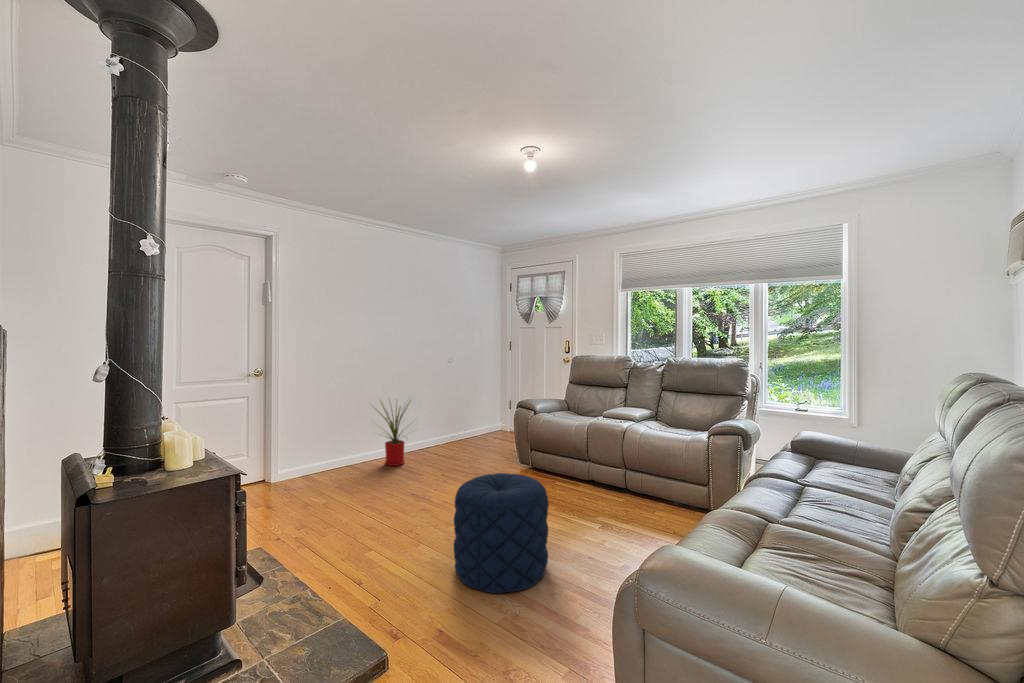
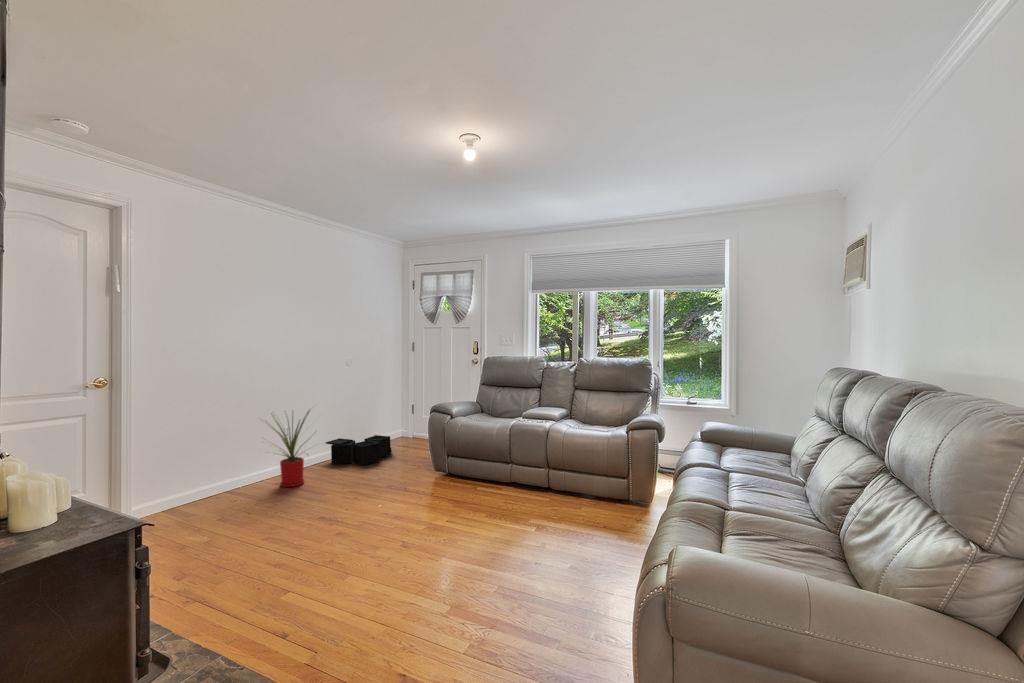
storage bin: none [426,426,485,453] -> present [326,435,392,465]
pouf: present [454,473,549,593] -> none [393,488,495,620]

